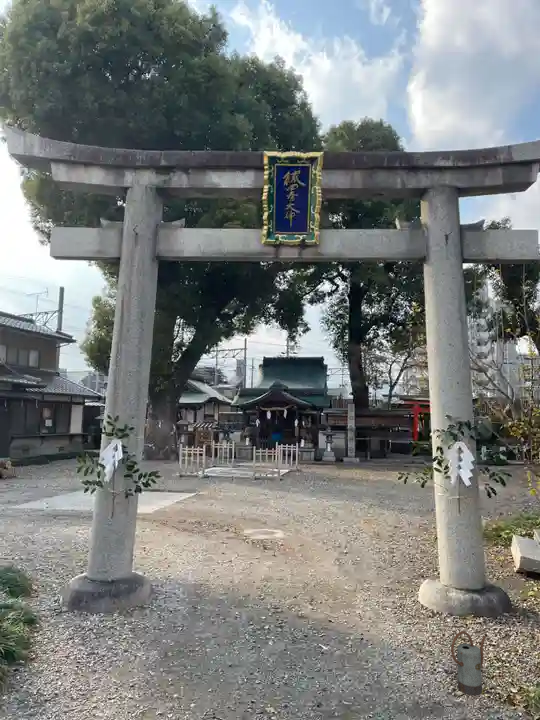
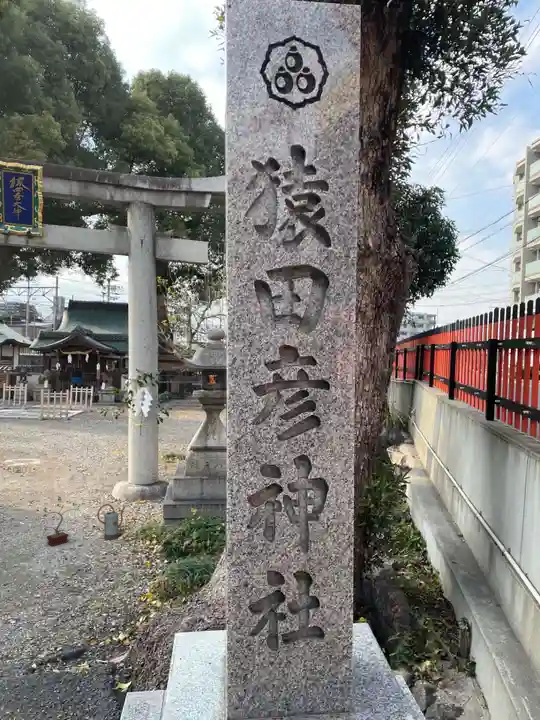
potted plant: none [369,611,426,698] -> present [44,497,85,546]

